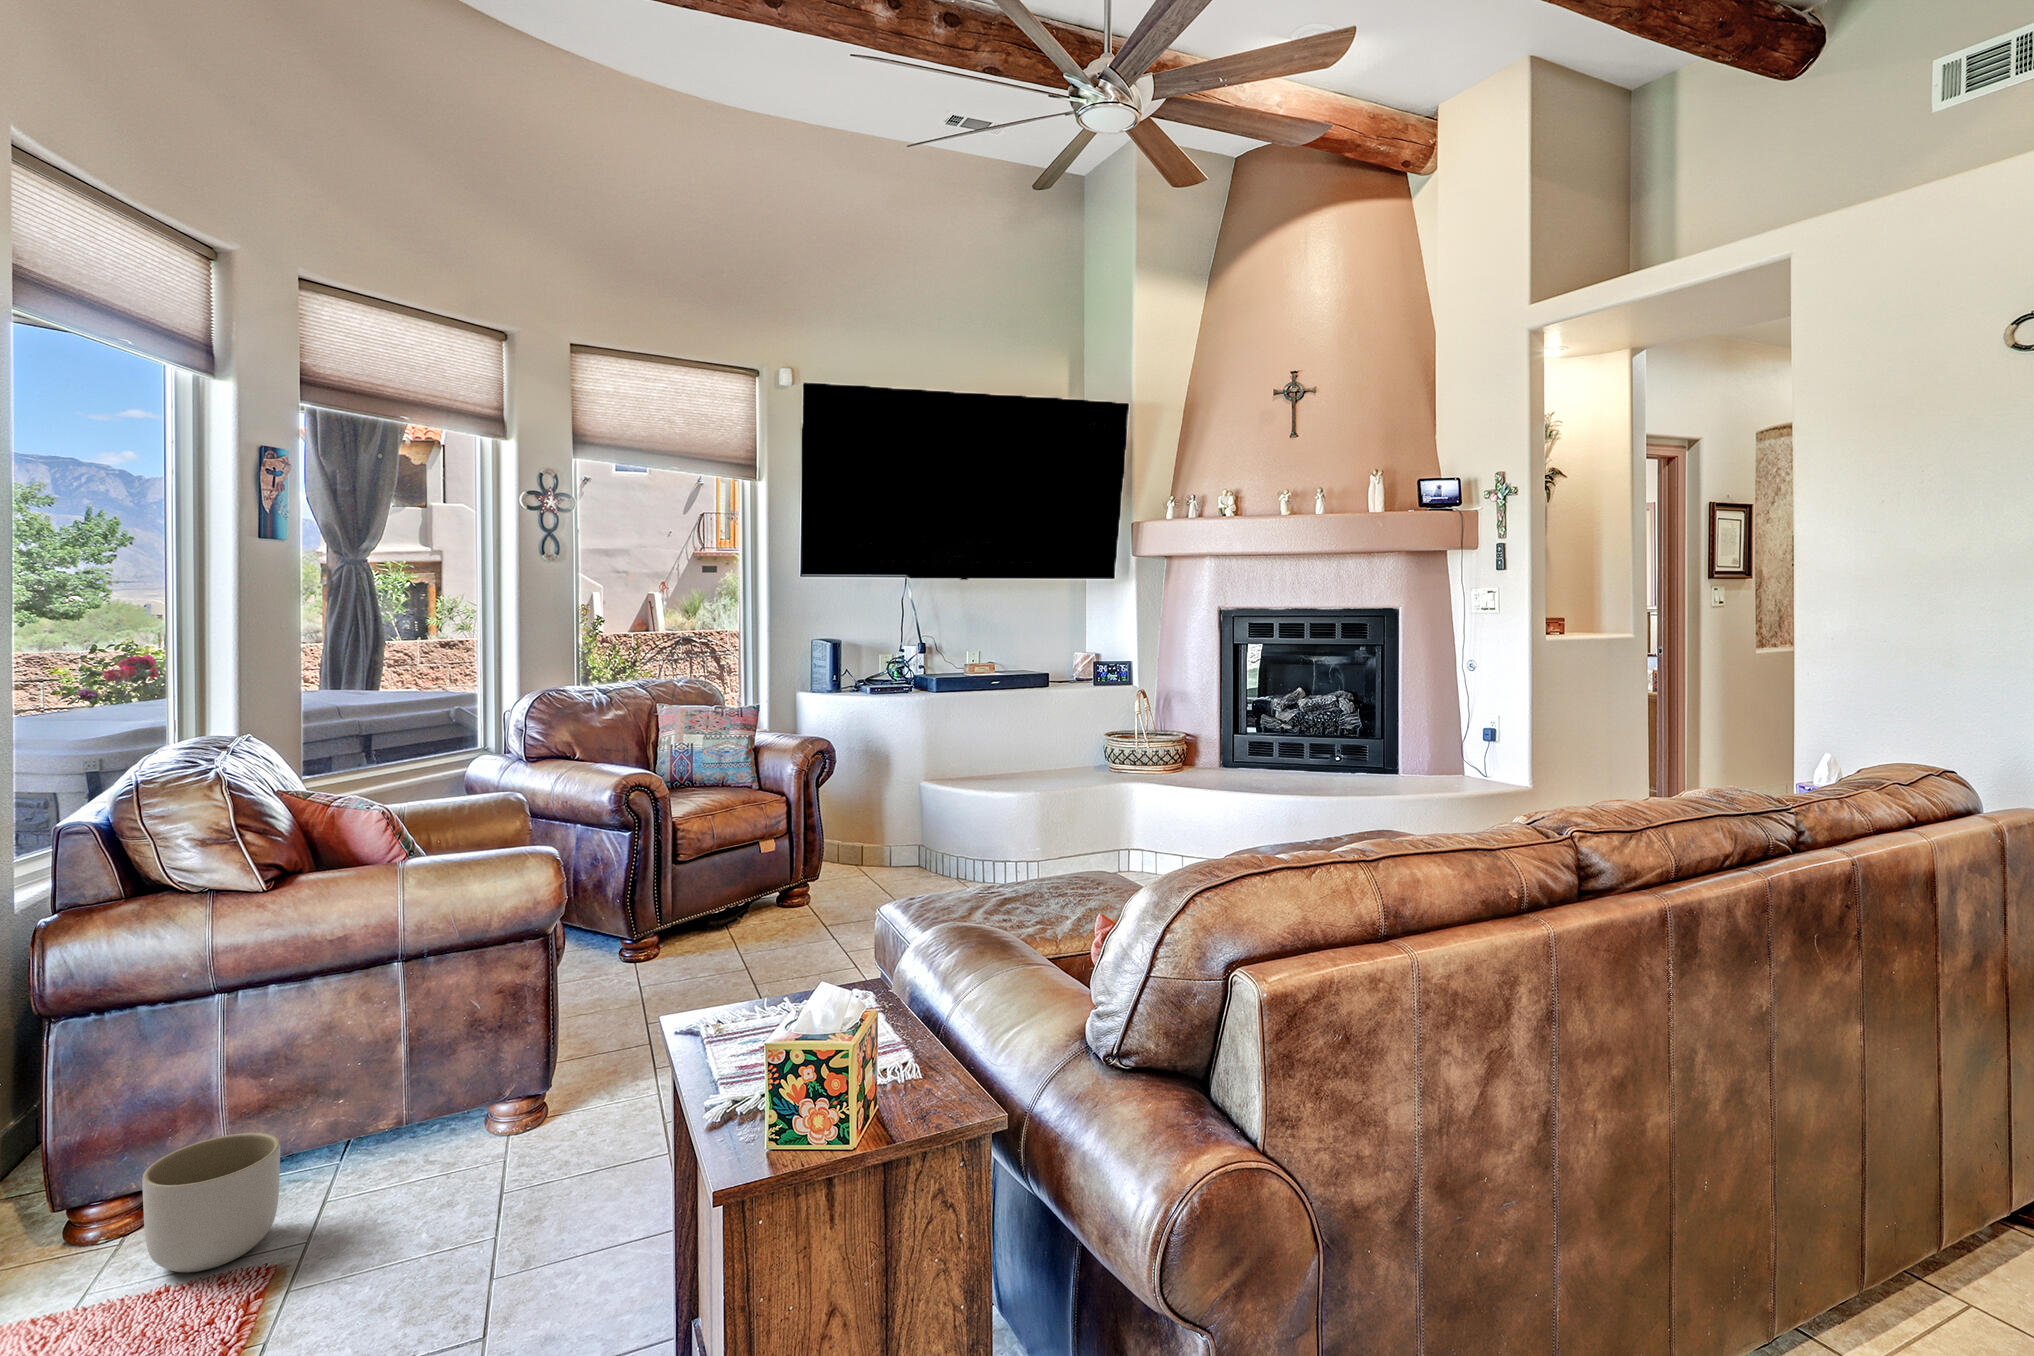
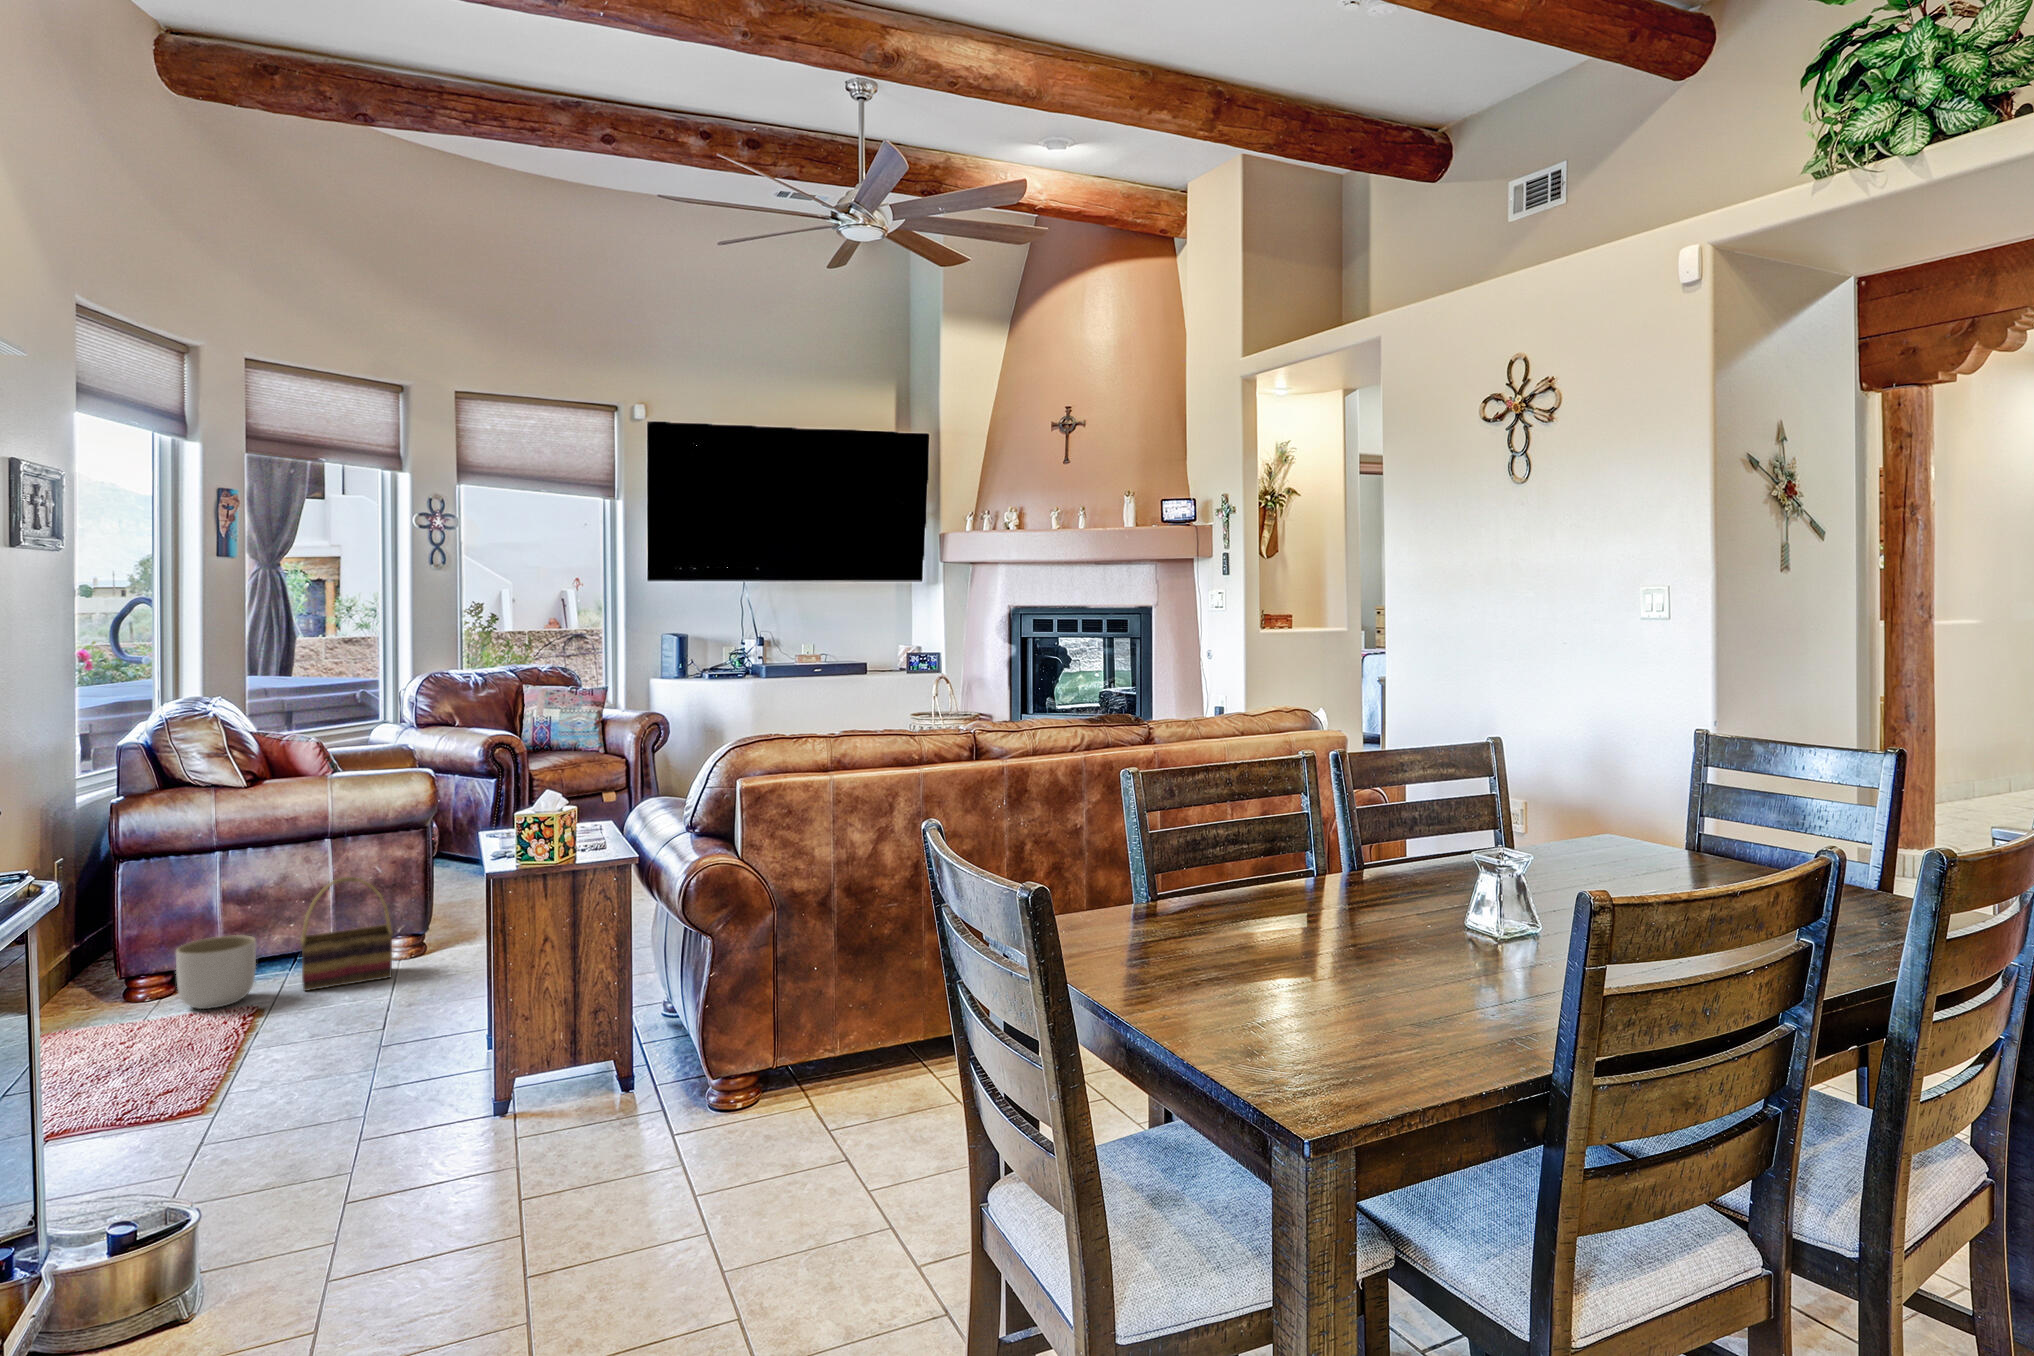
basket: none [353,1028,499,1220] -> present [300,877,393,991]

